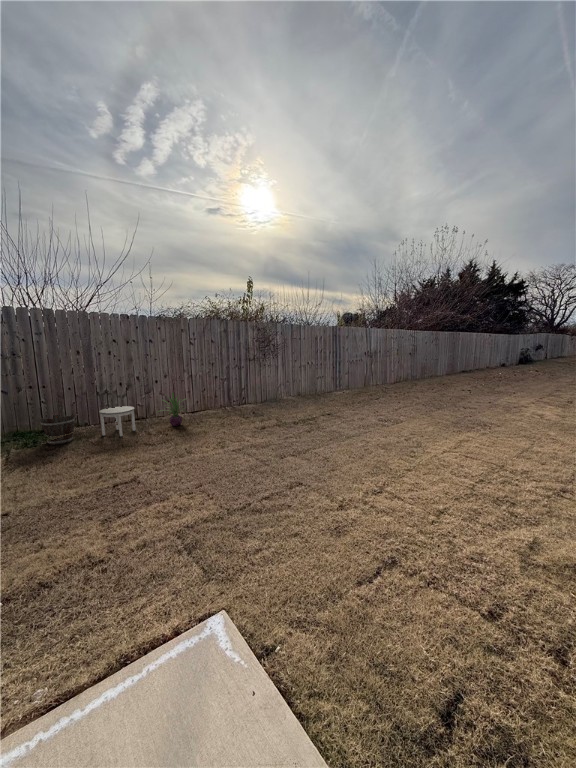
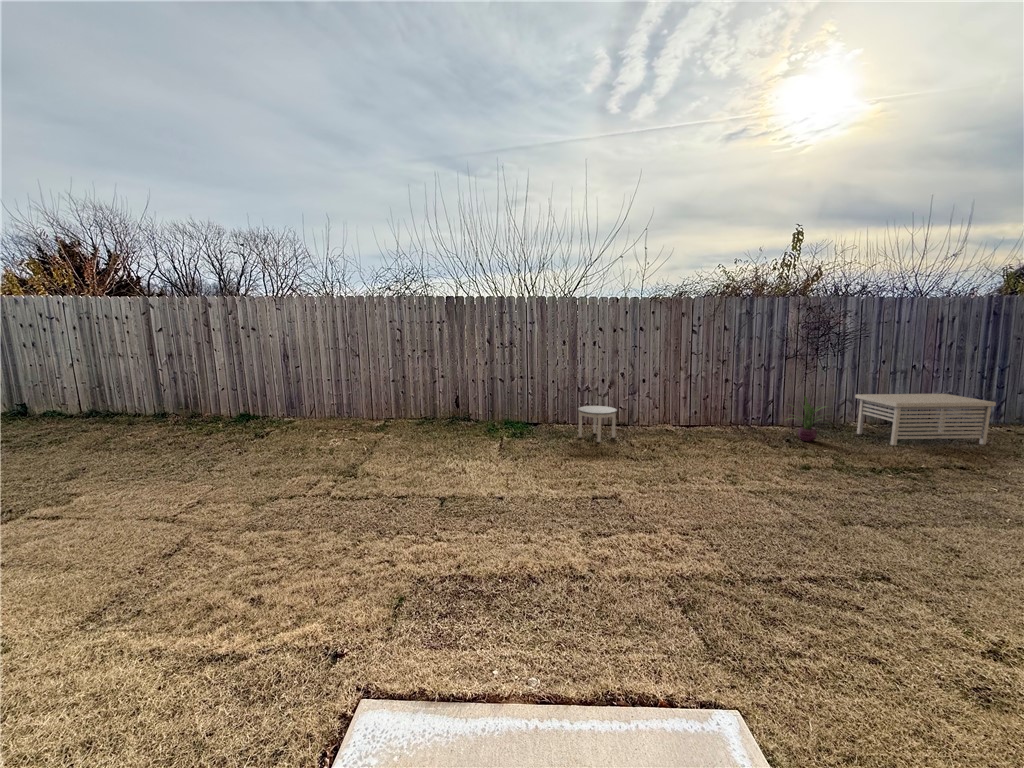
storage bench: none [287,374,345,406] -> present [855,394,996,446]
decorative plant: present [161,393,187,426] -> present [785,396,823,442]
bucket: present [40,412,75,445] -> none [522,401,554,439]

